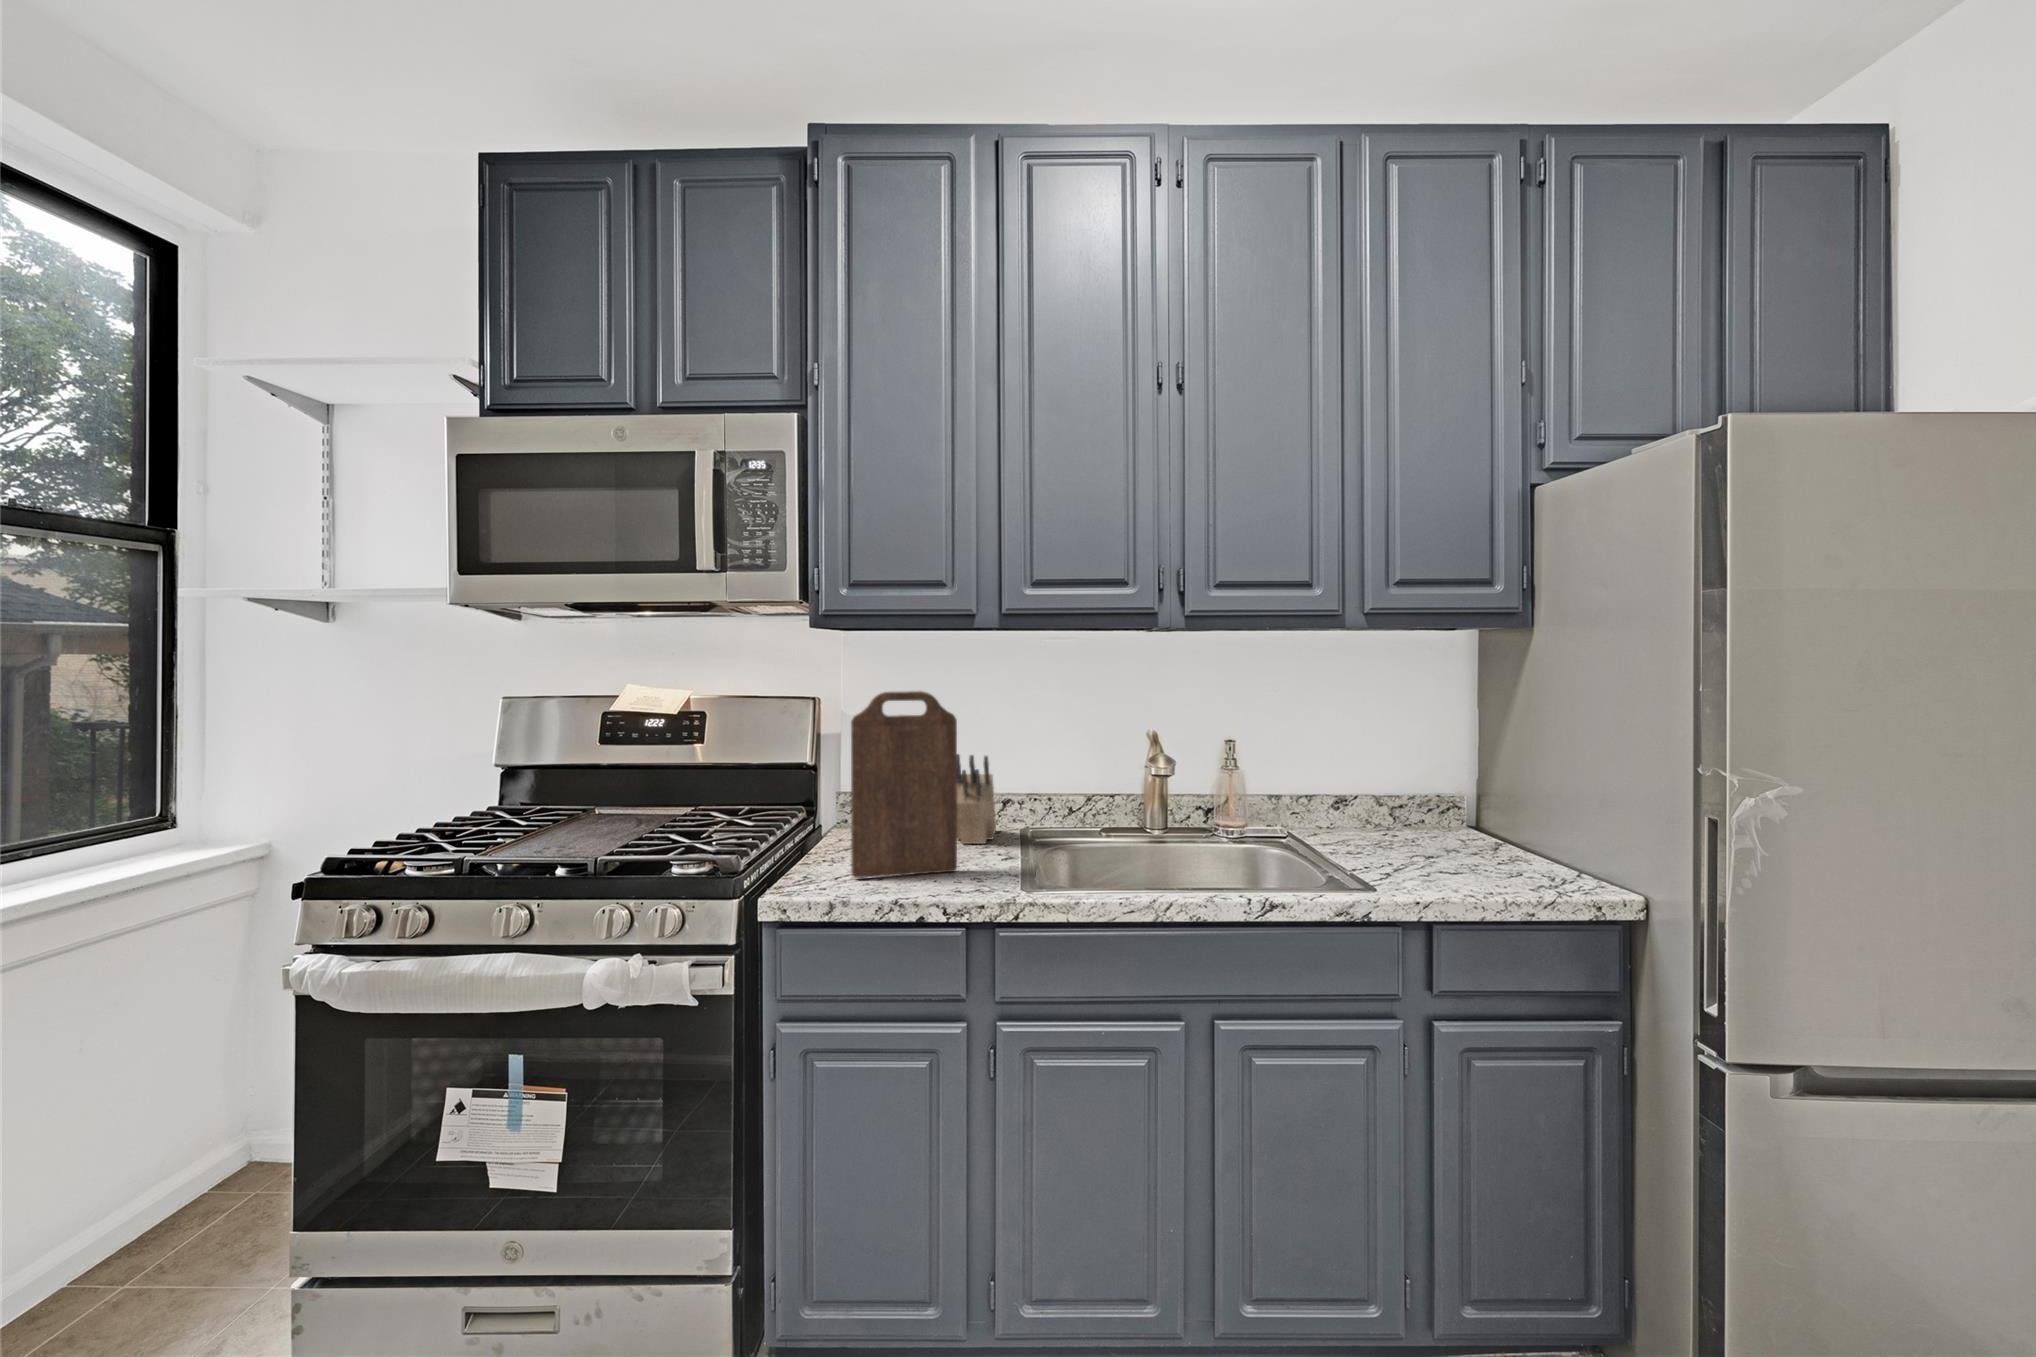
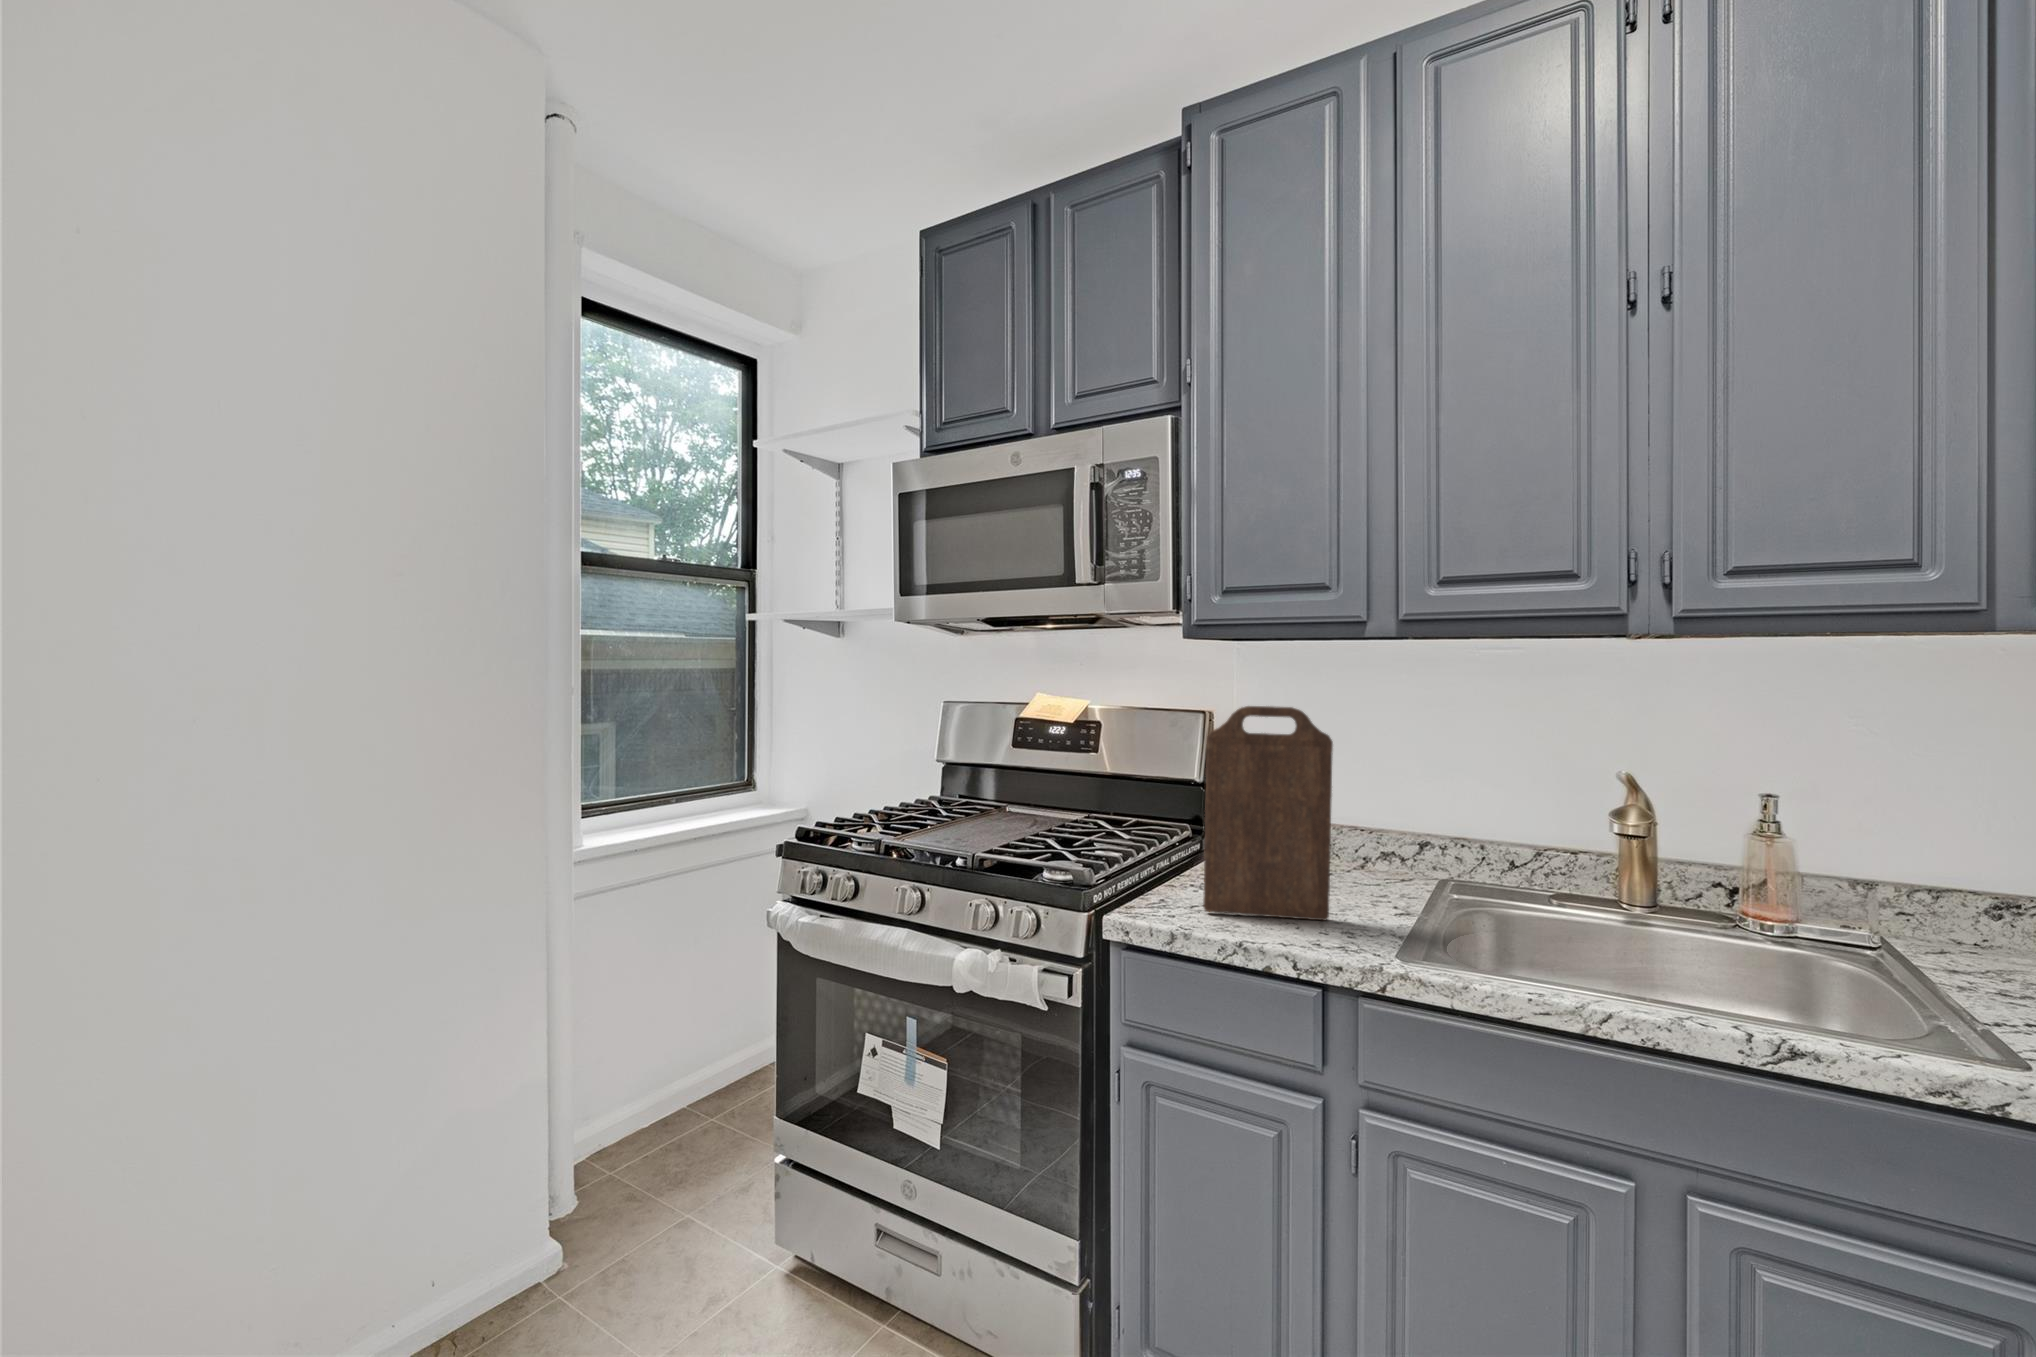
knife block: present [957,754,996,844] -> none [1343,783,1406,890]

